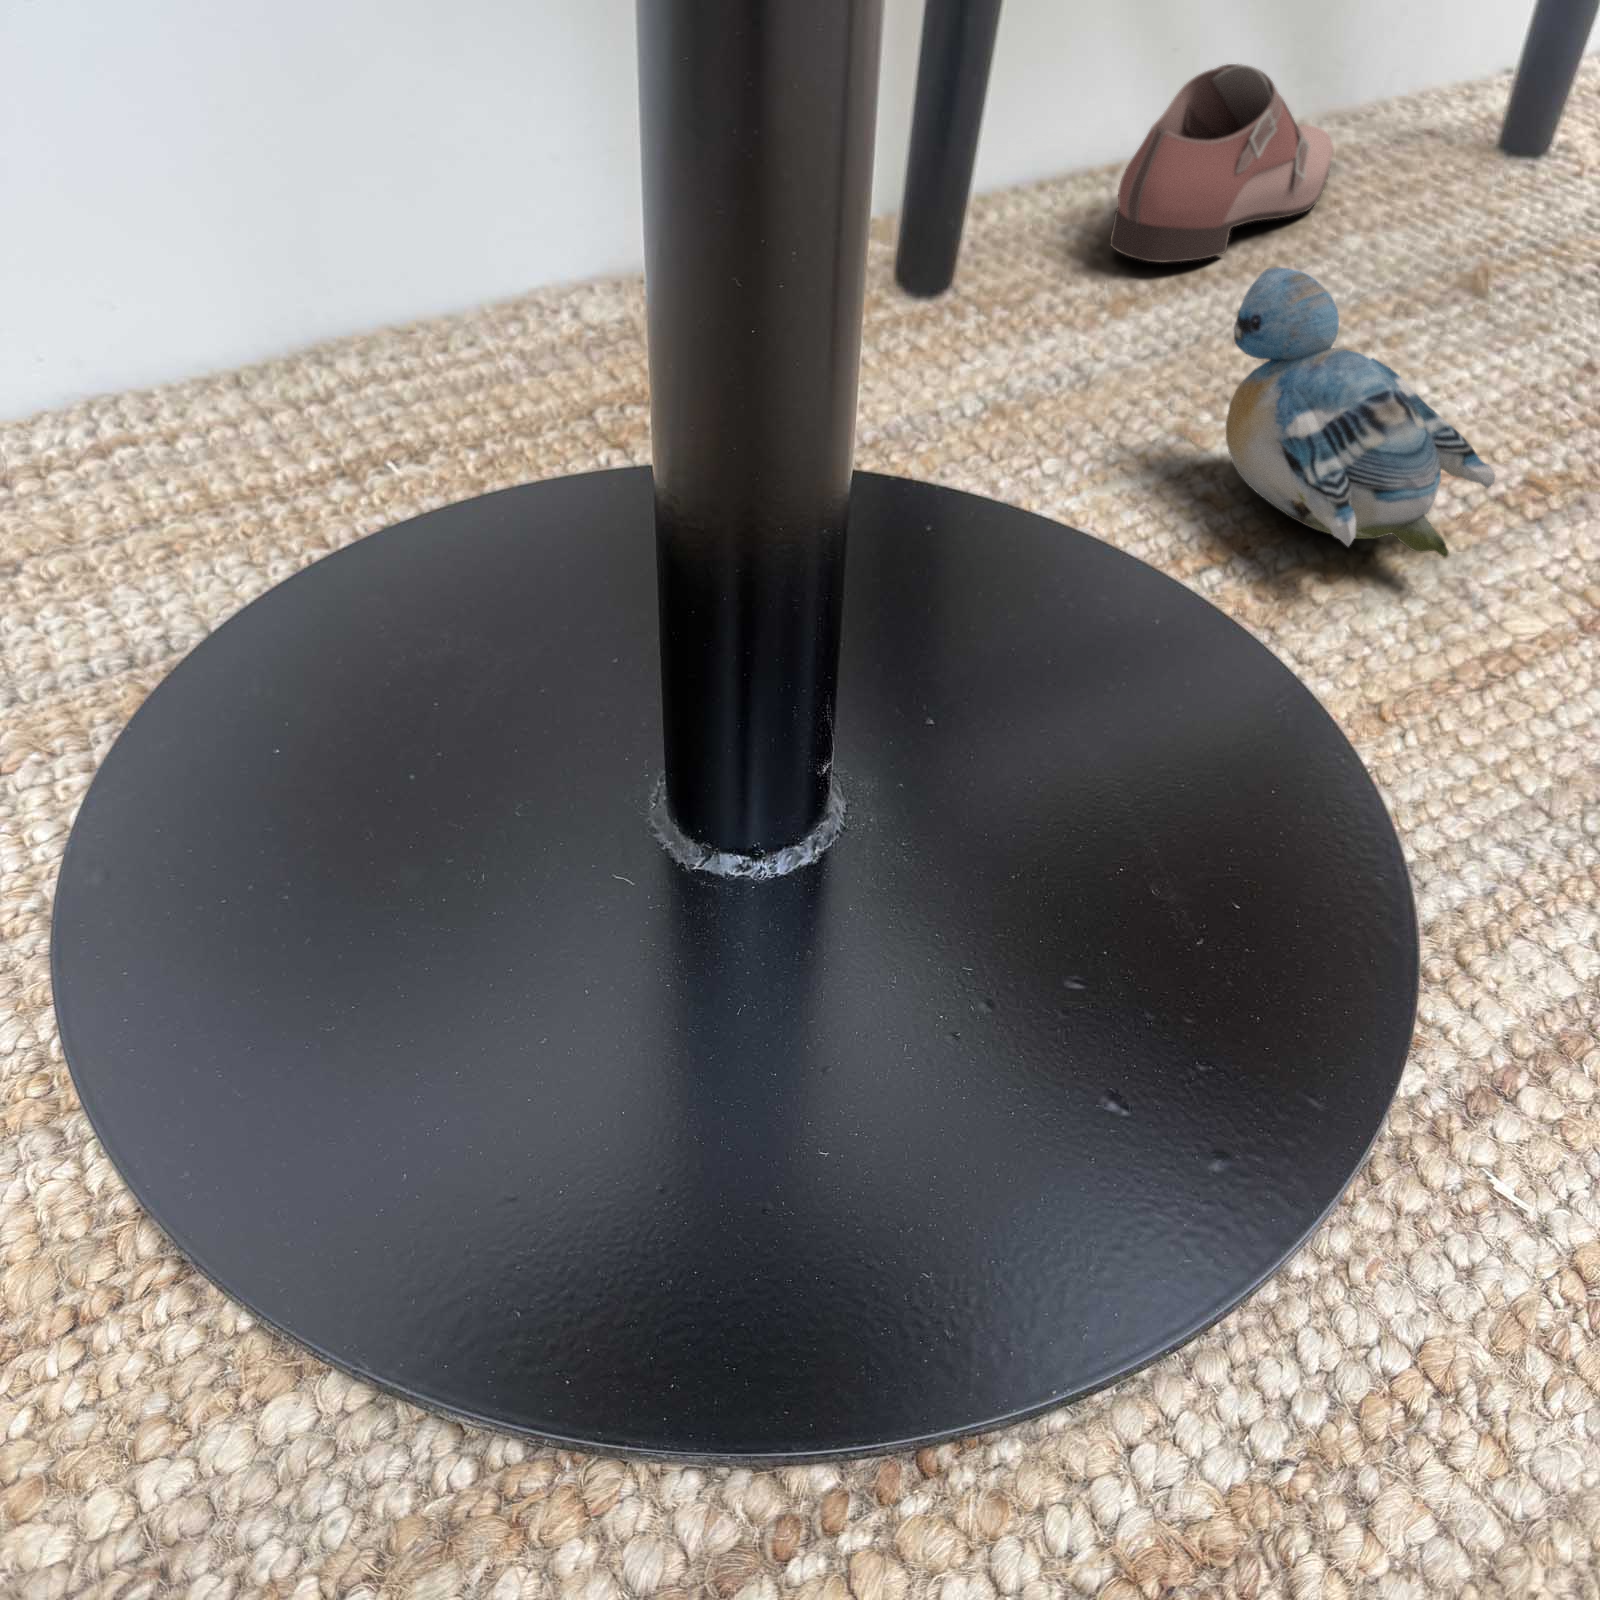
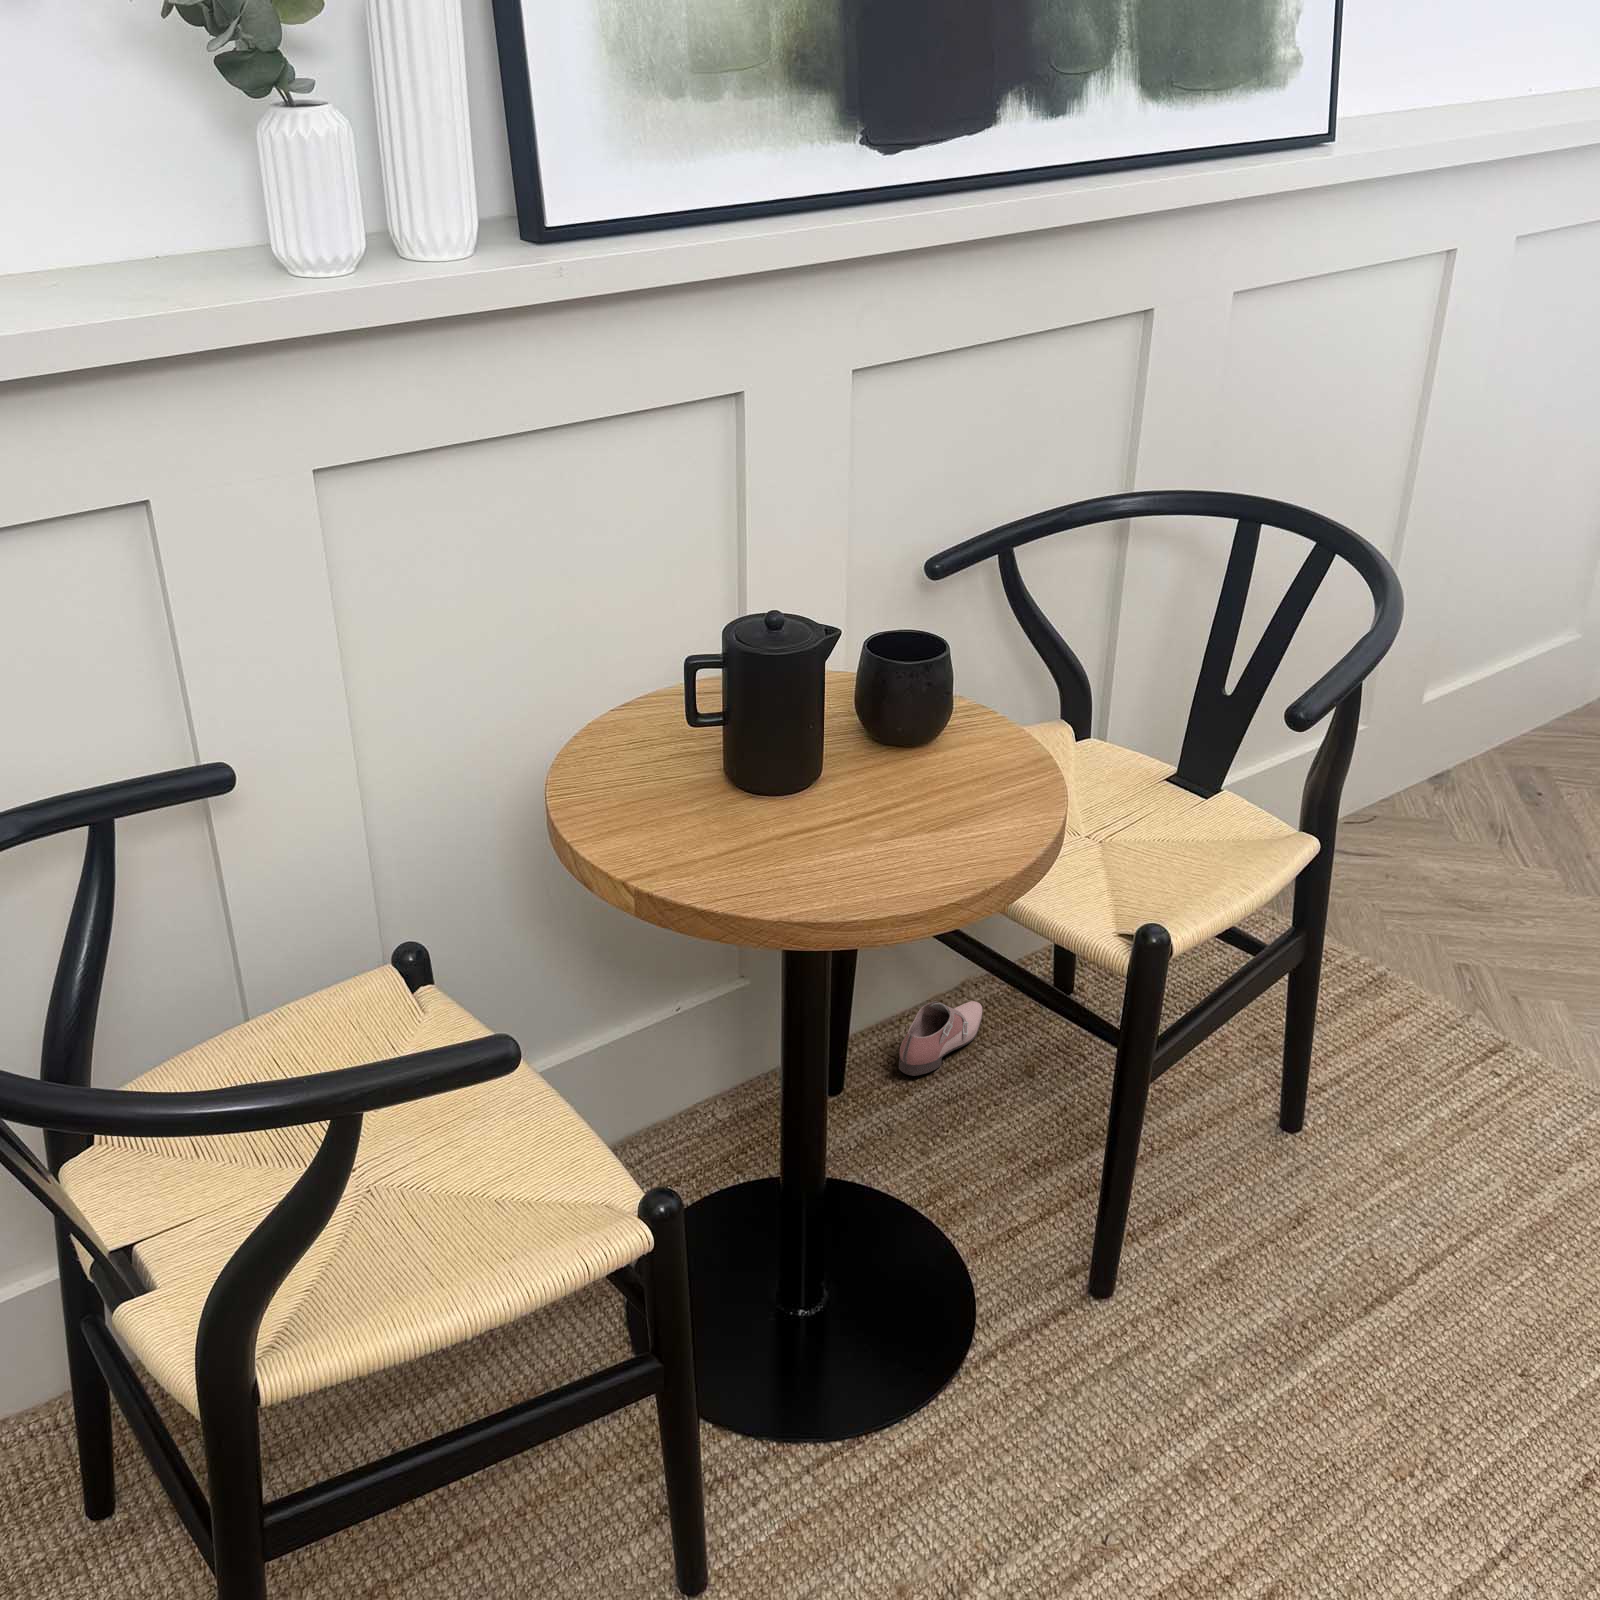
plush toy: present [1226,267,1495,557] -> none [932,1109,1013,1199]

